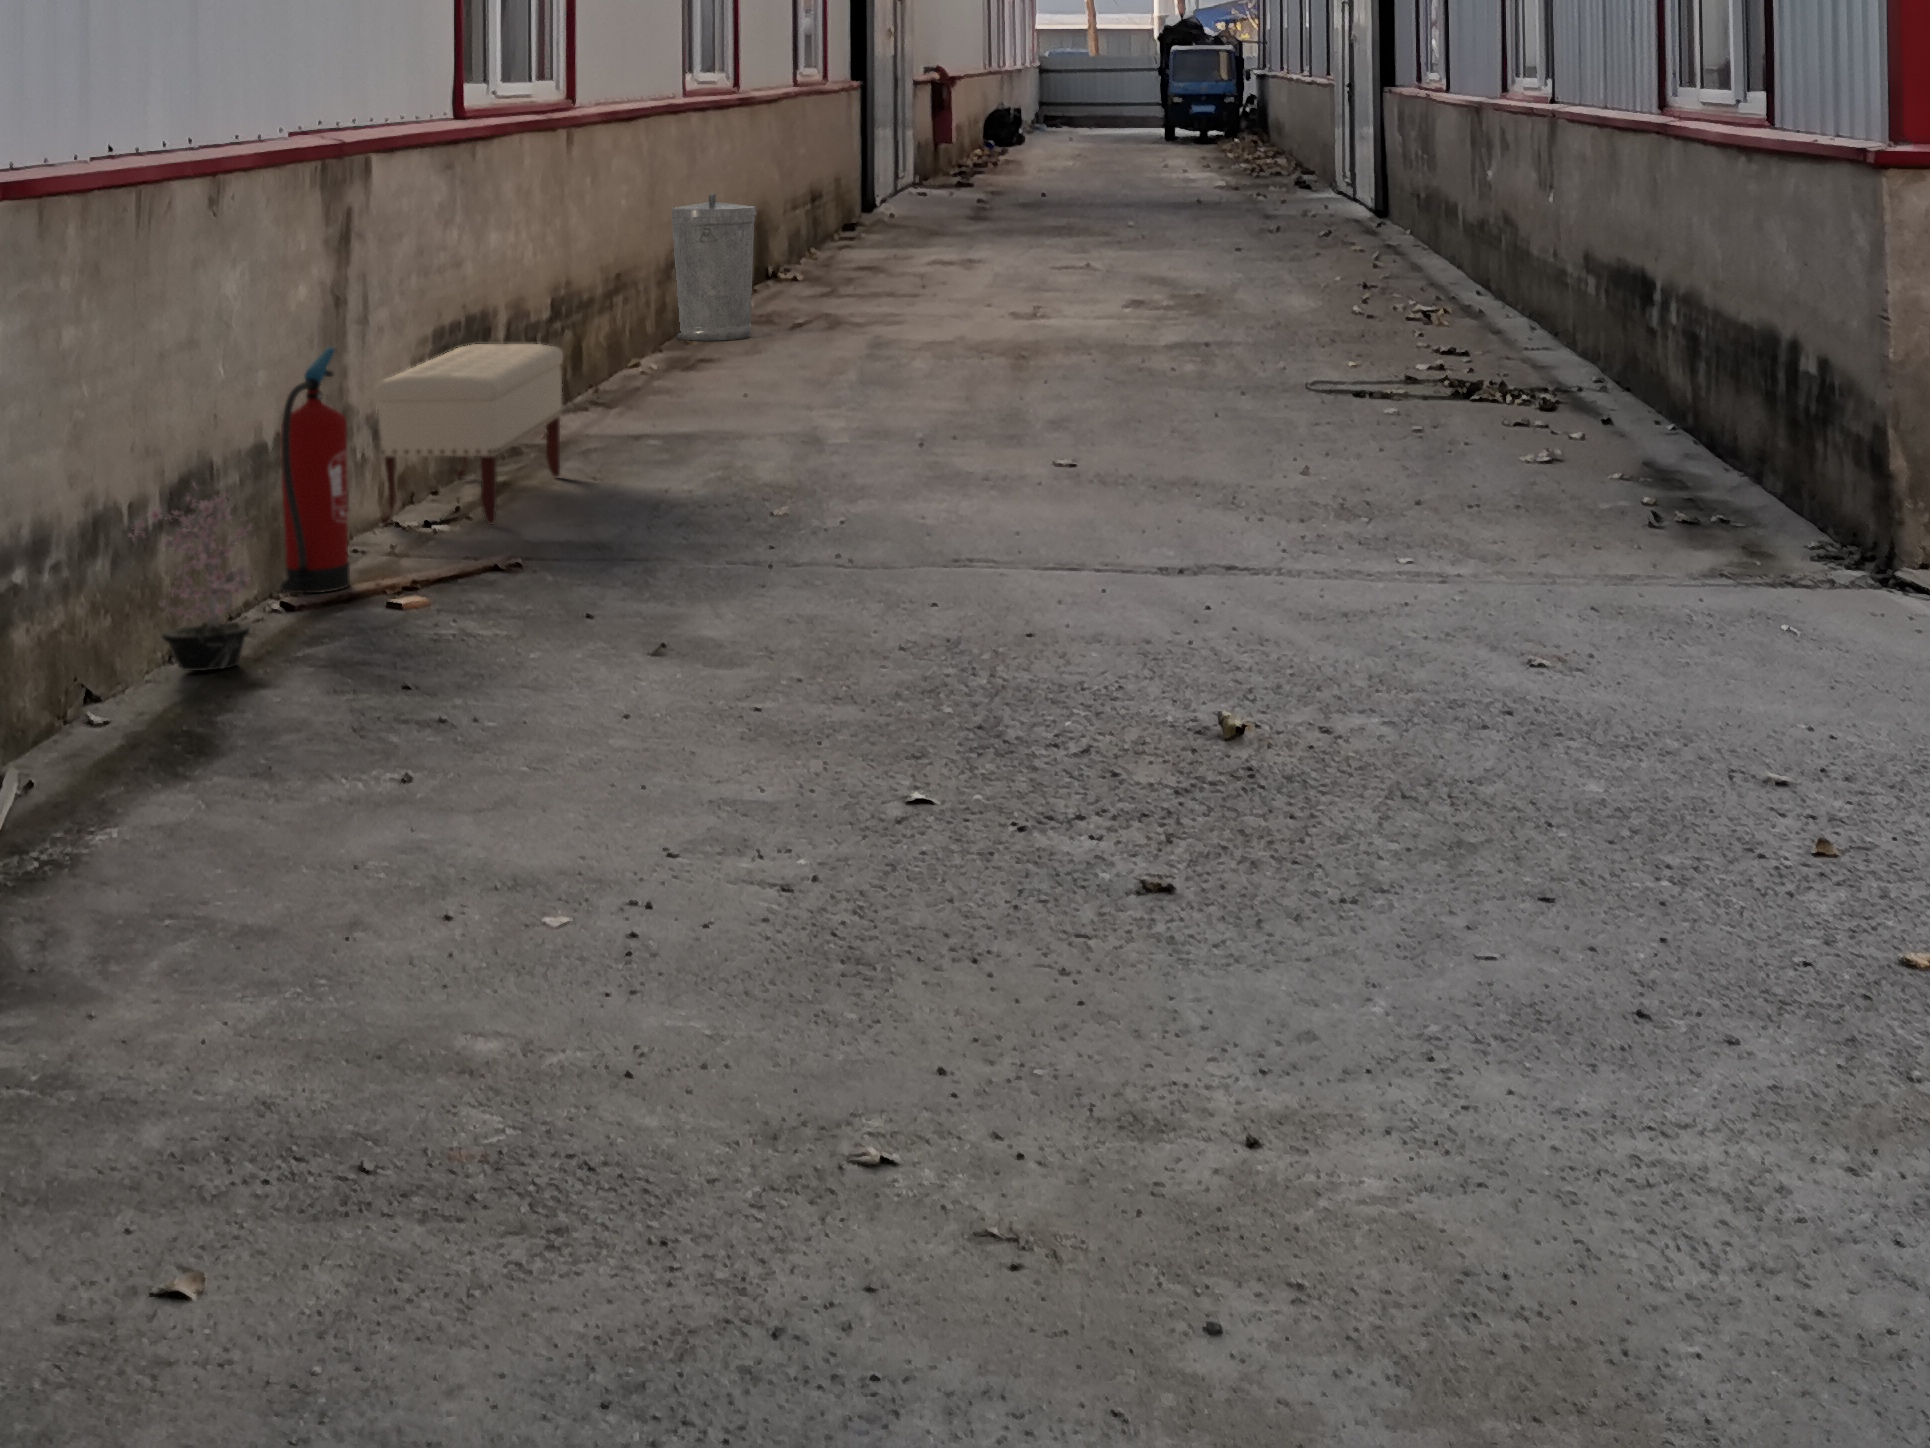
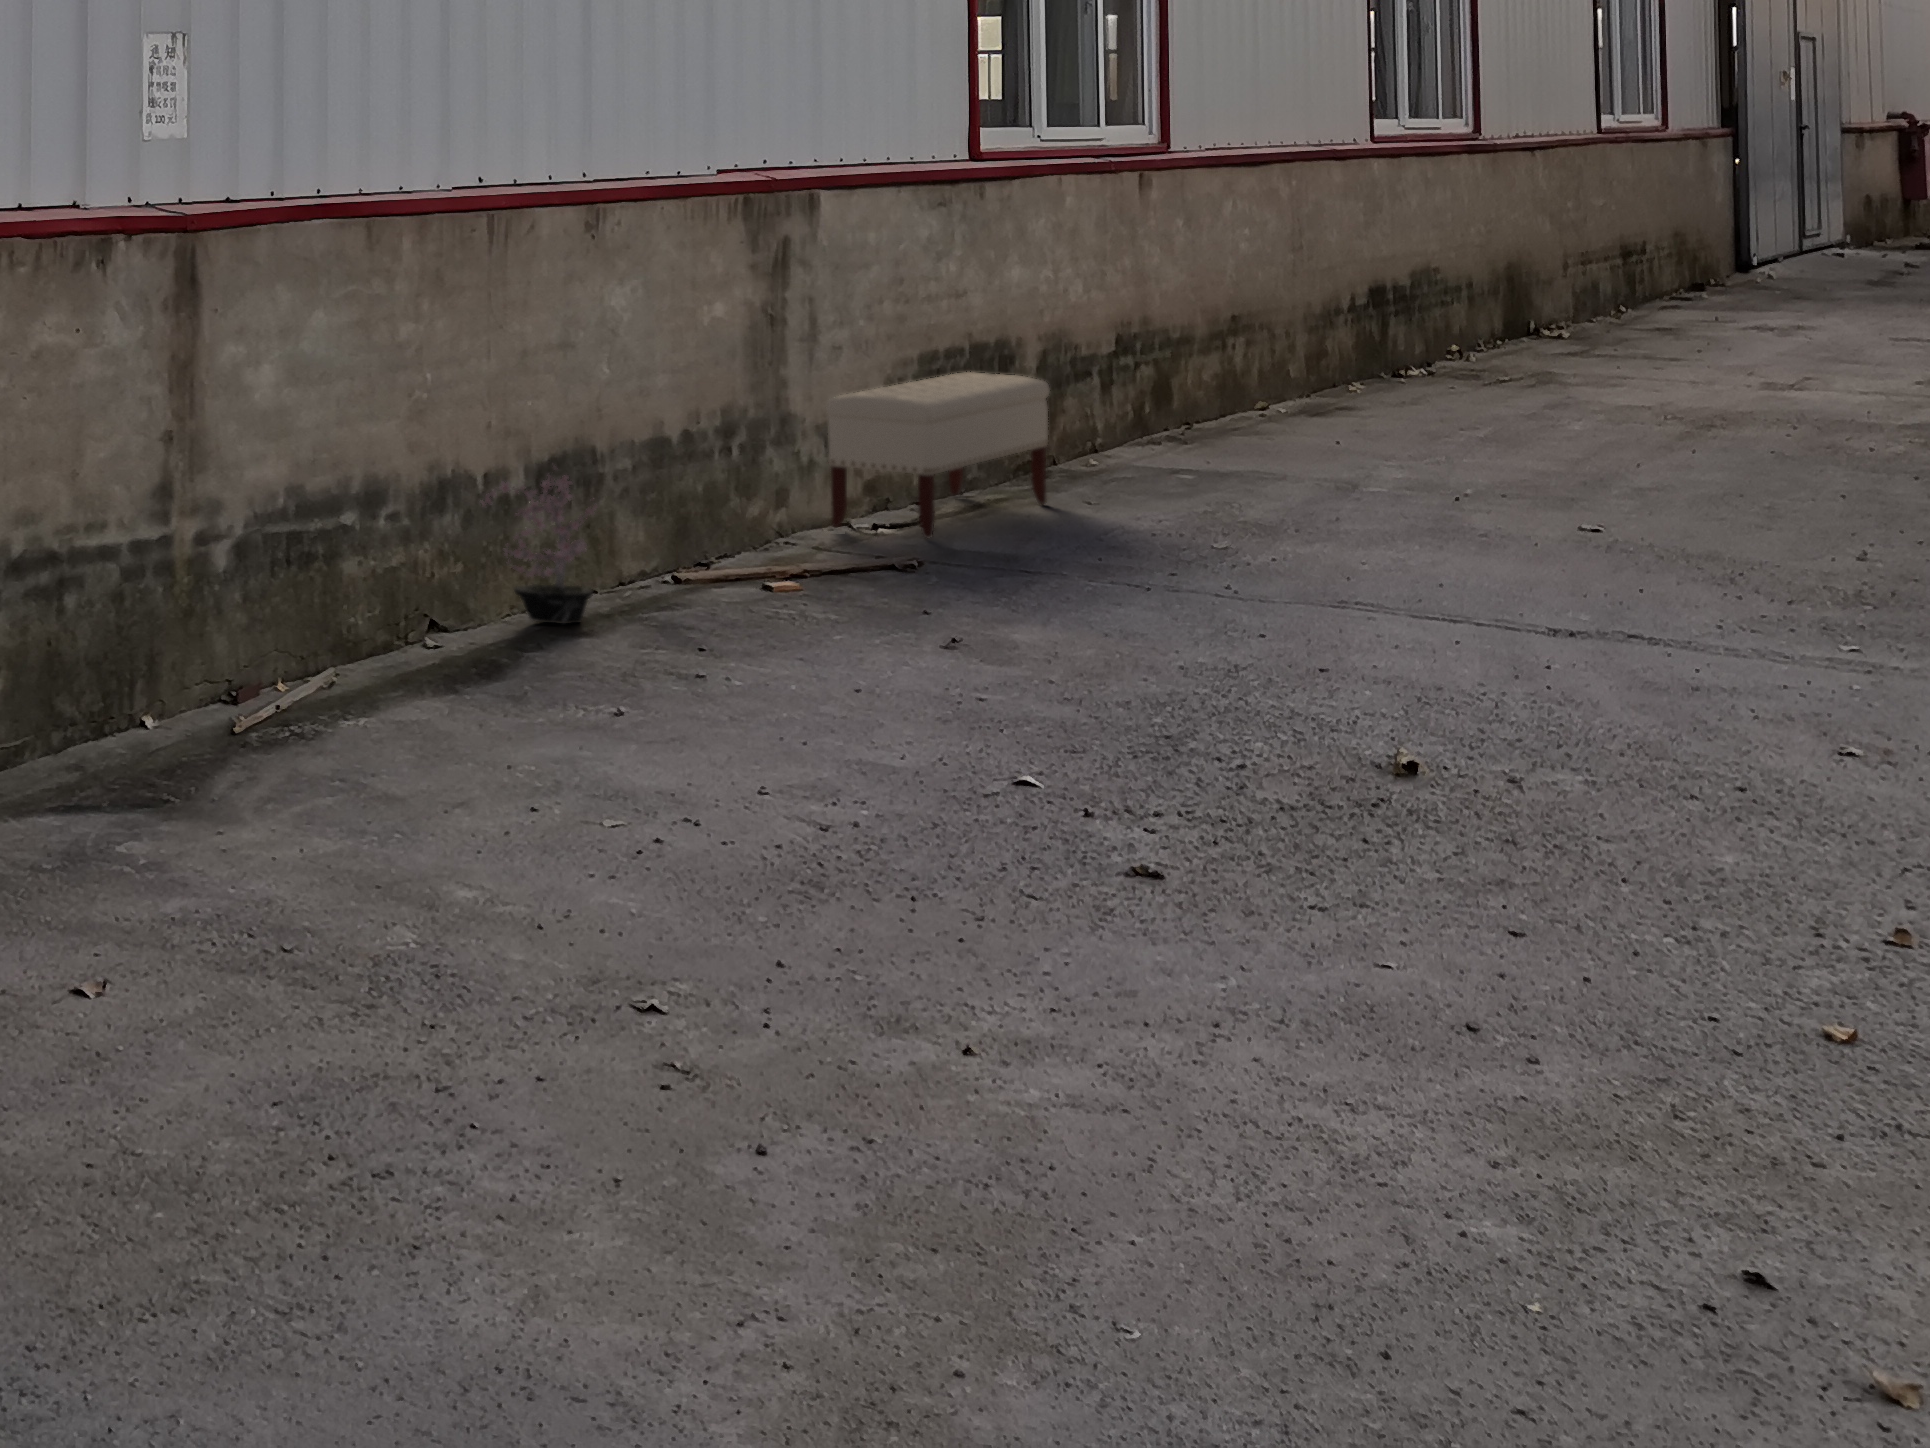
trash can: present [671,194,756,341] -> none [1328,242,1426,394]
fire extinguisher: present [280,347,350,593] -> none [670,361,746,576]

